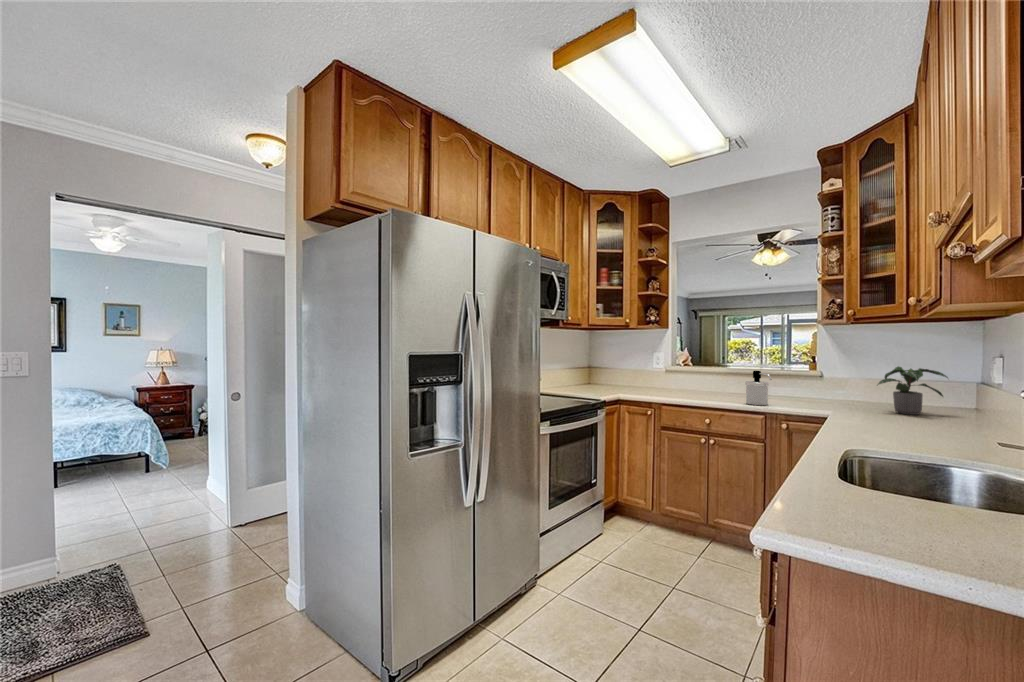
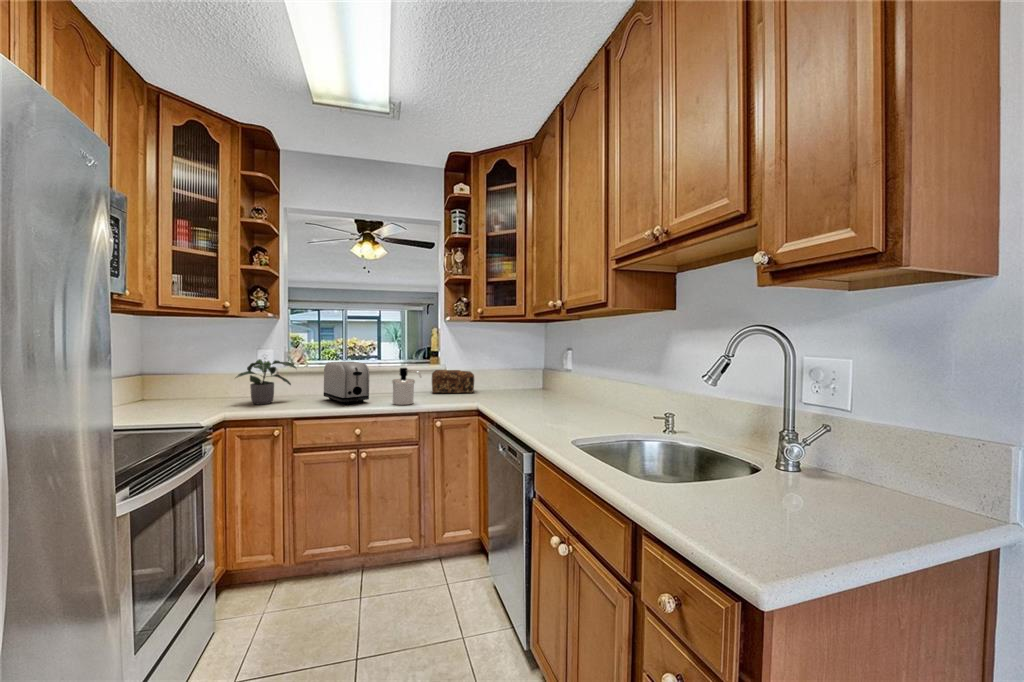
toaster: none [693,364,727,400] -> present [324,361,369,405]
potted plant: present [878,366,948,415] -> present [236,359,296,404]
bread loaf: none [802,377,860,404] -> present [432,370,474,393]

